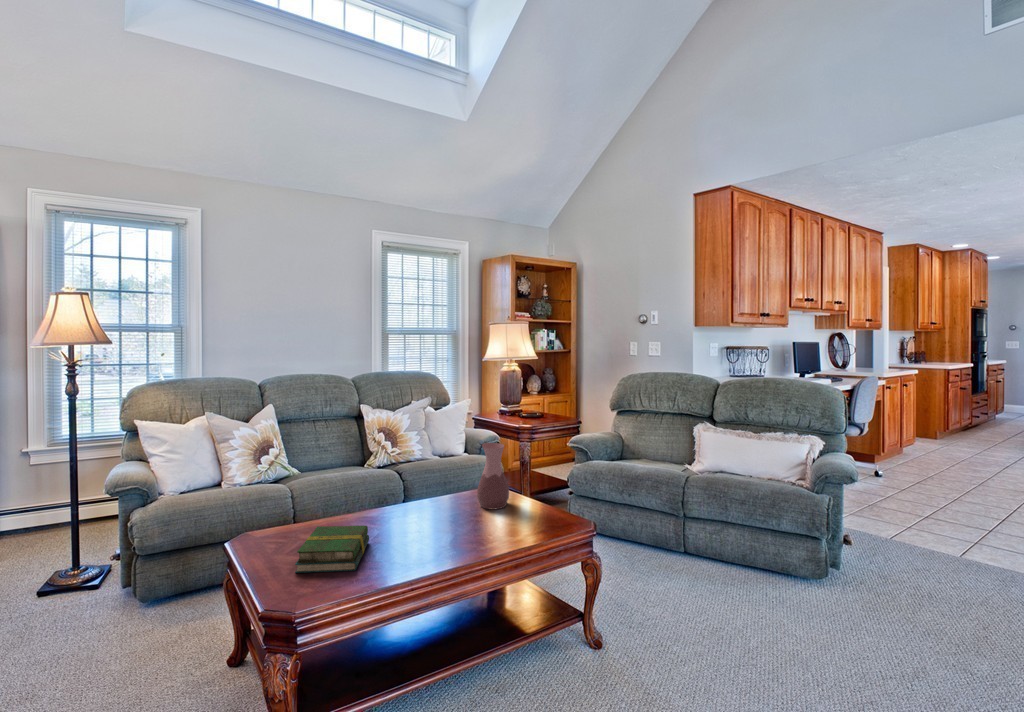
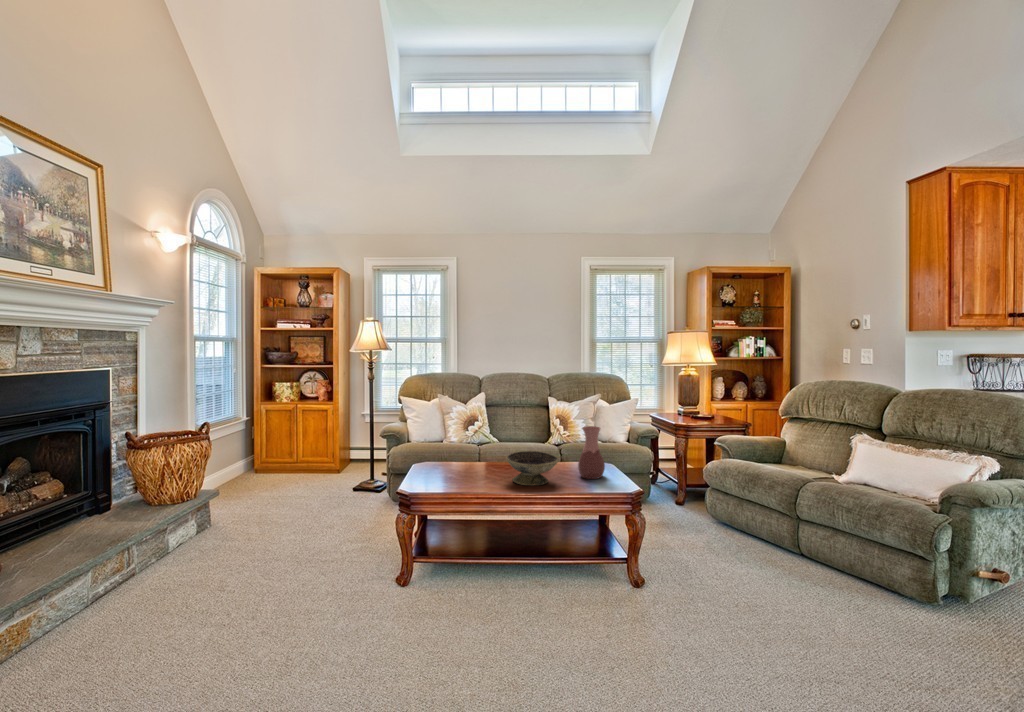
decorative bowl: none [402,485,472,535] -> present [507,451,558,486]
book: present [295,526,369,573] -> none [423,466,480,492]

